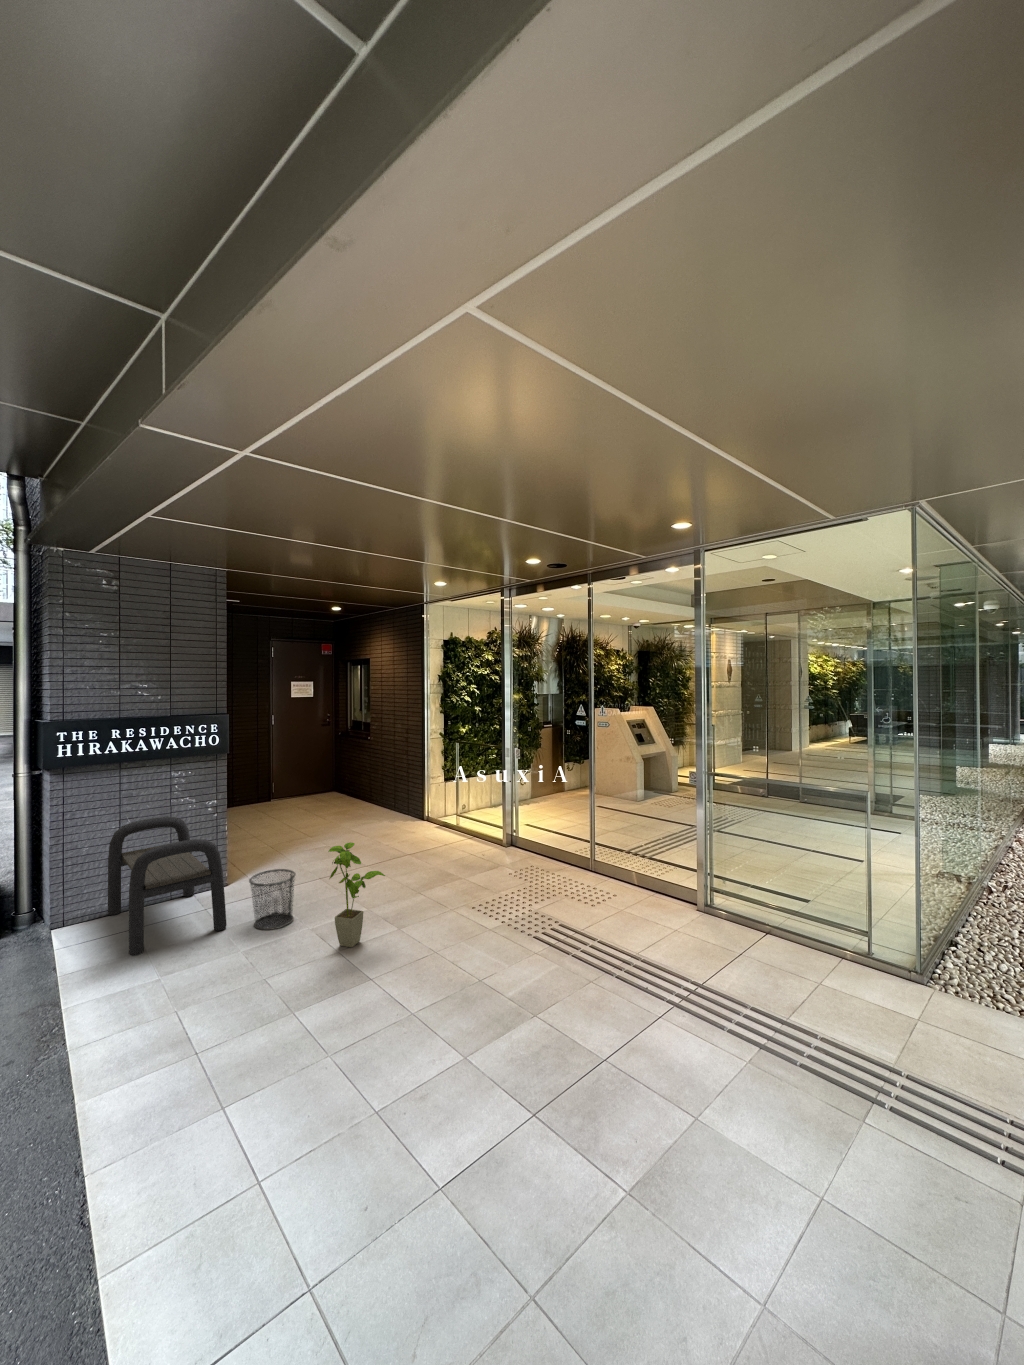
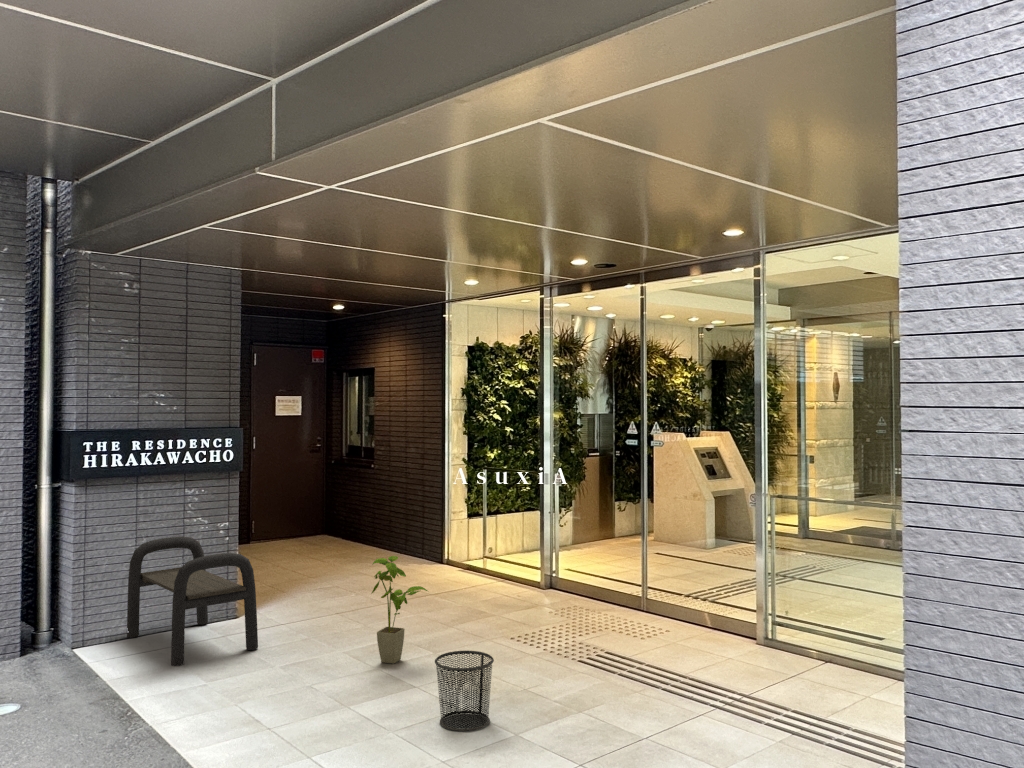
waste bin: present [249,869,295,930] -> present [435,651,494,731]

